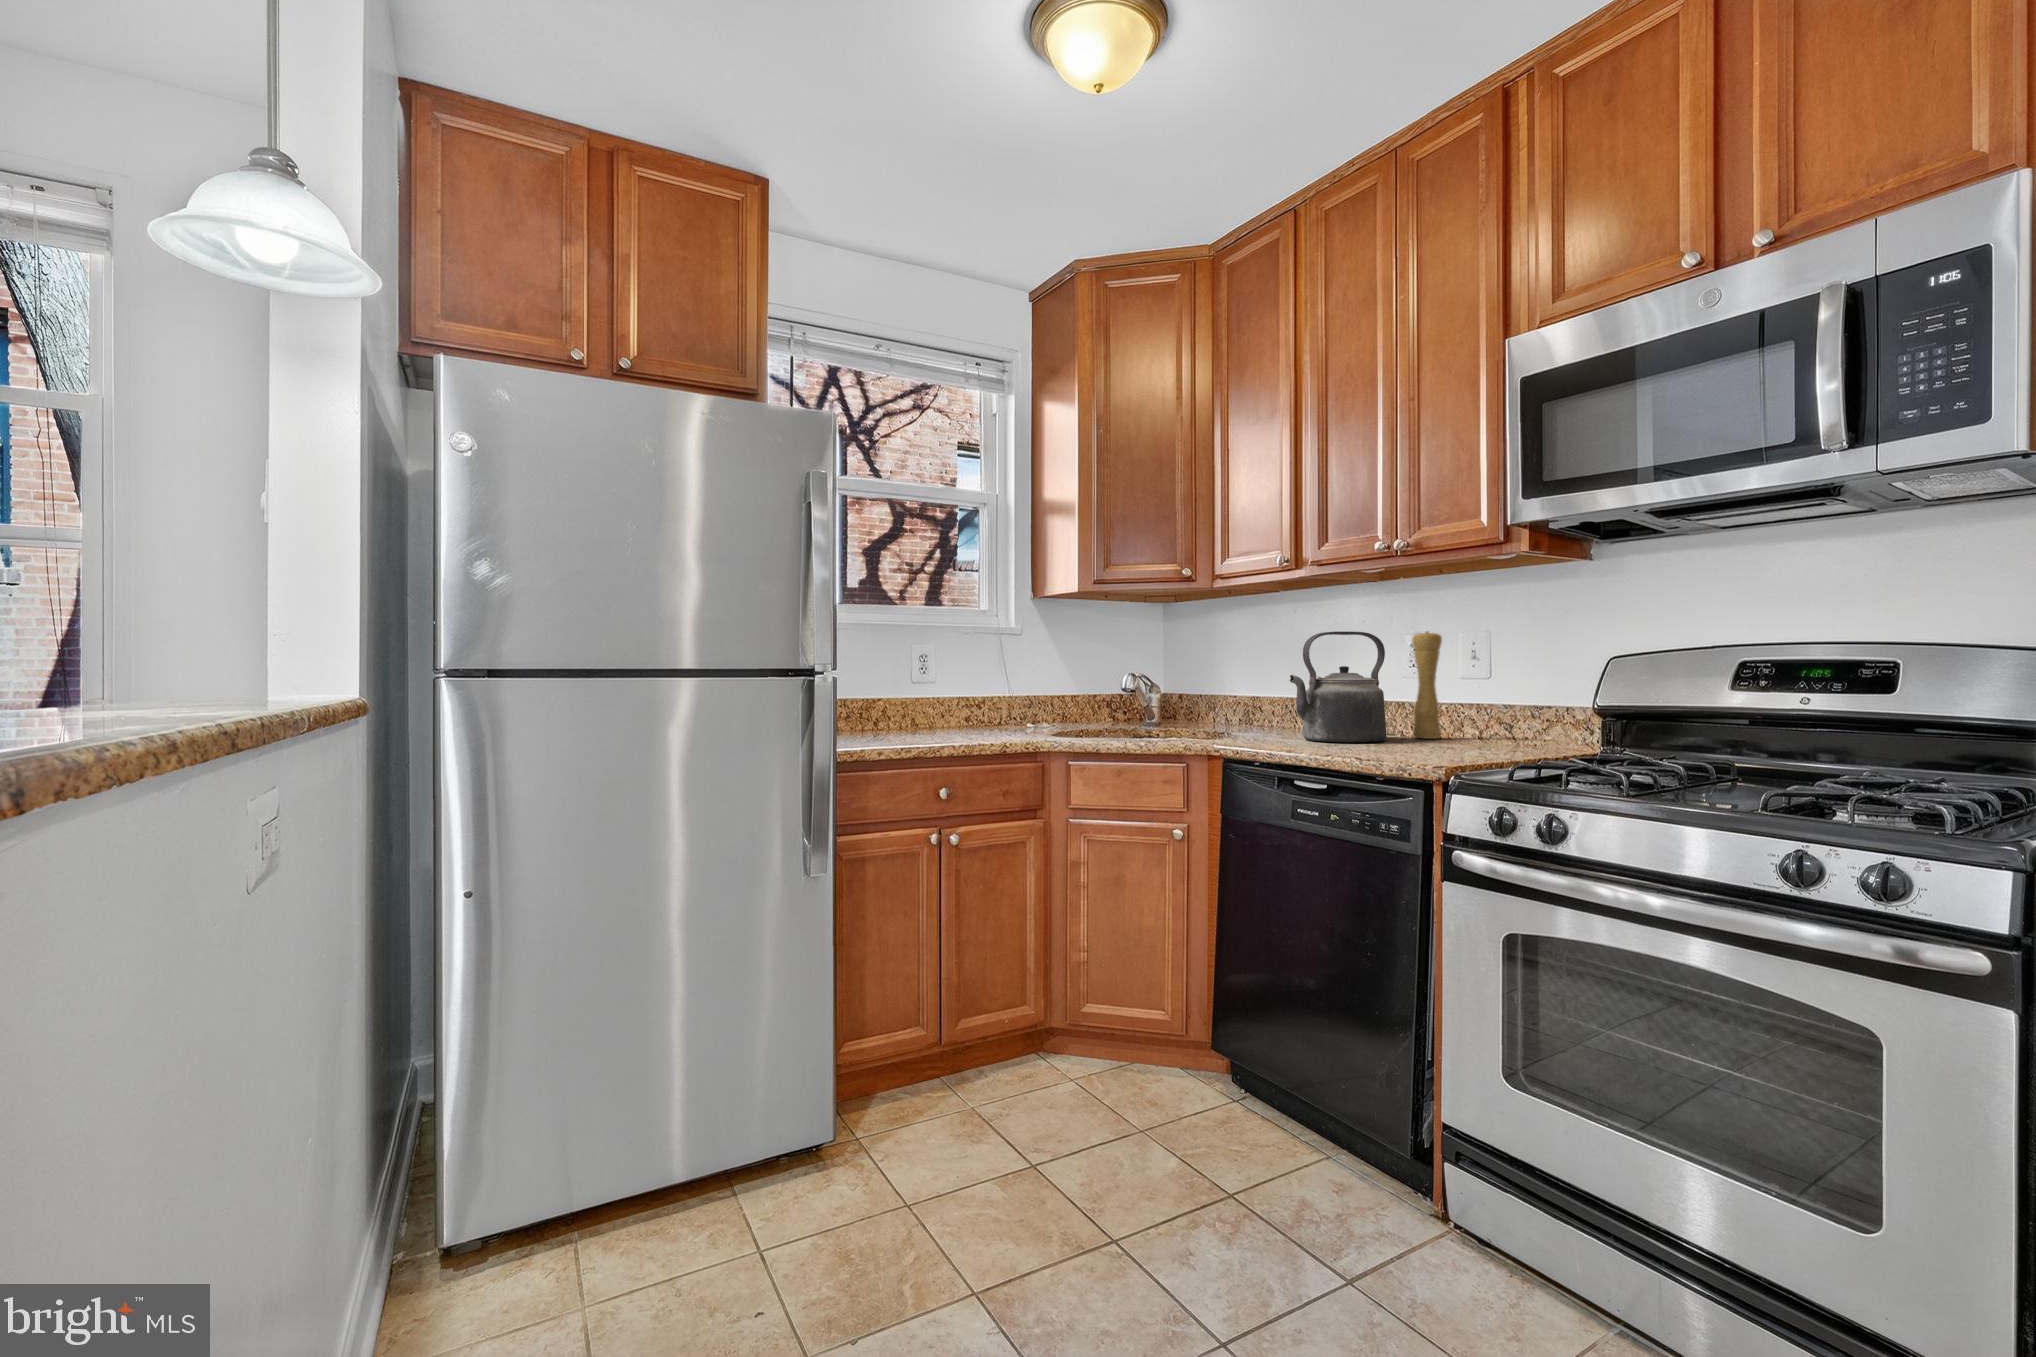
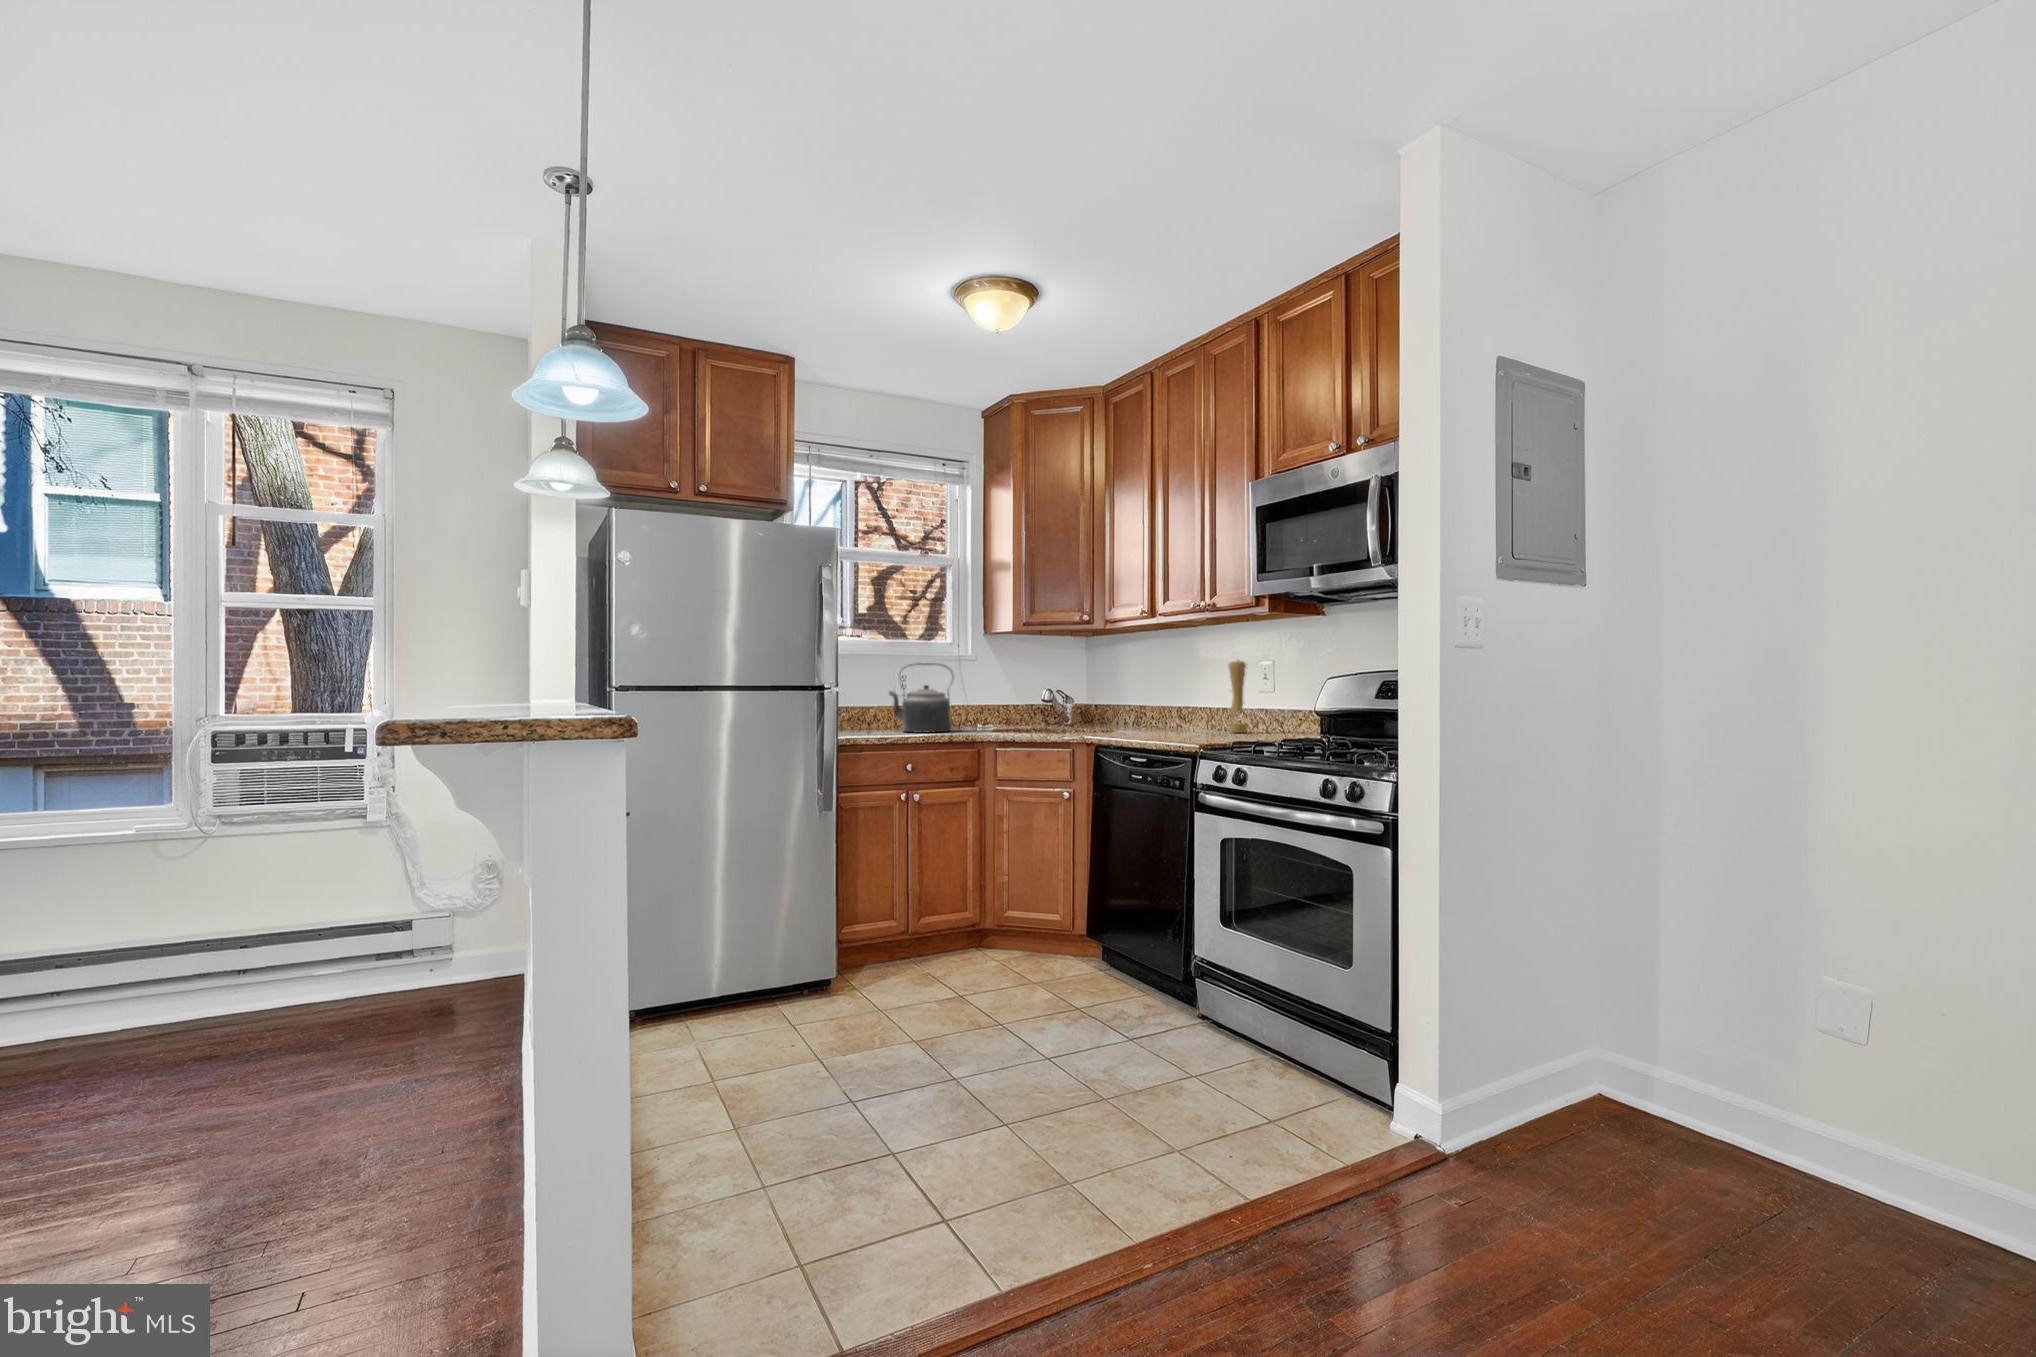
kettle: present [1290,631,1387,742] -> present [889,663,952,733]

